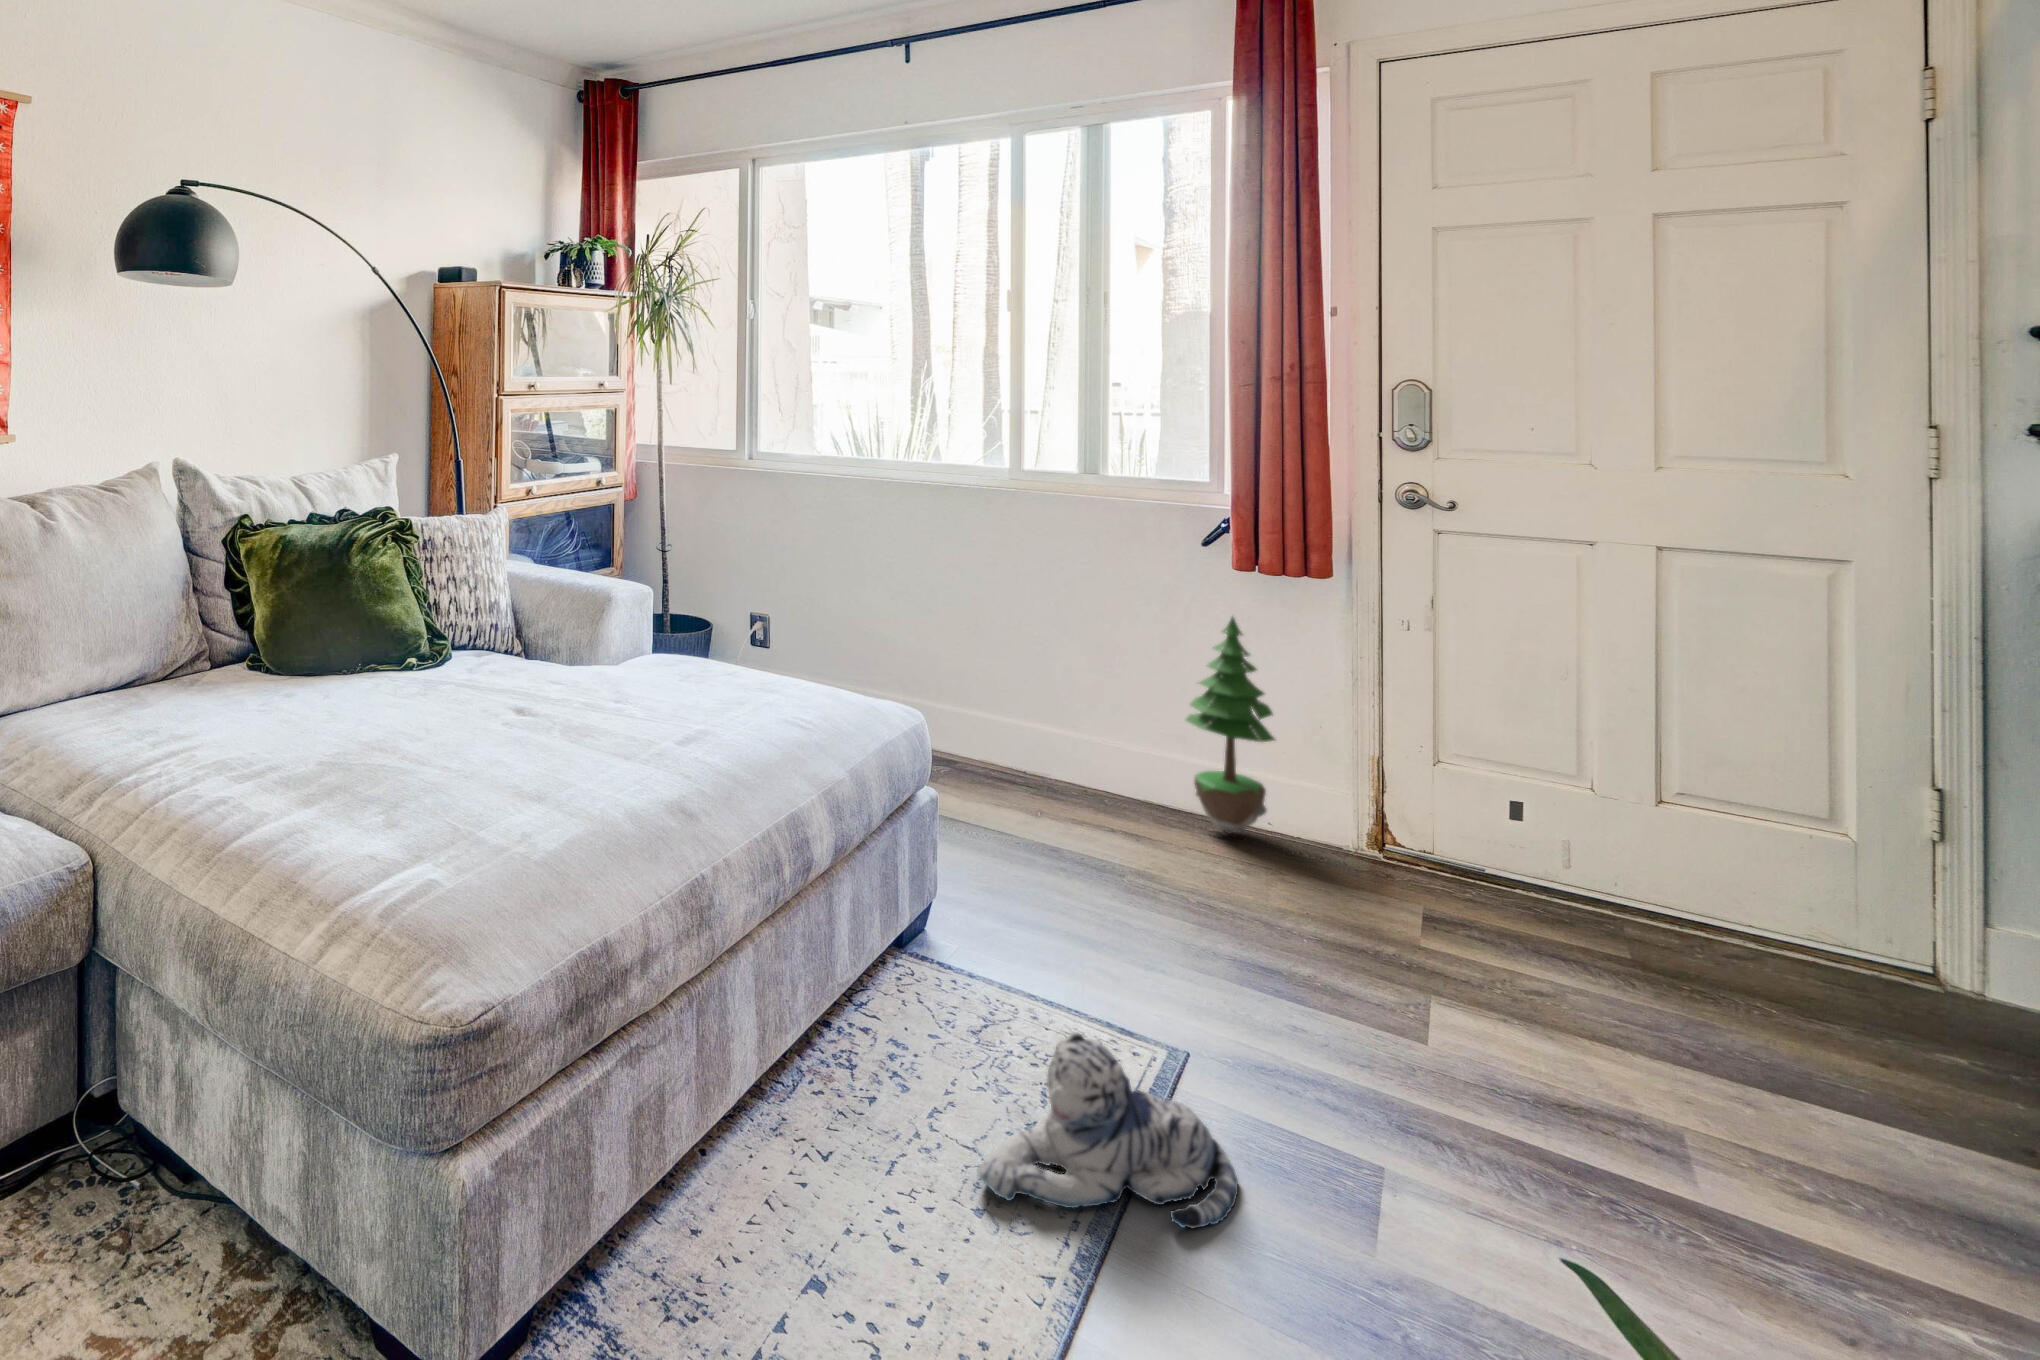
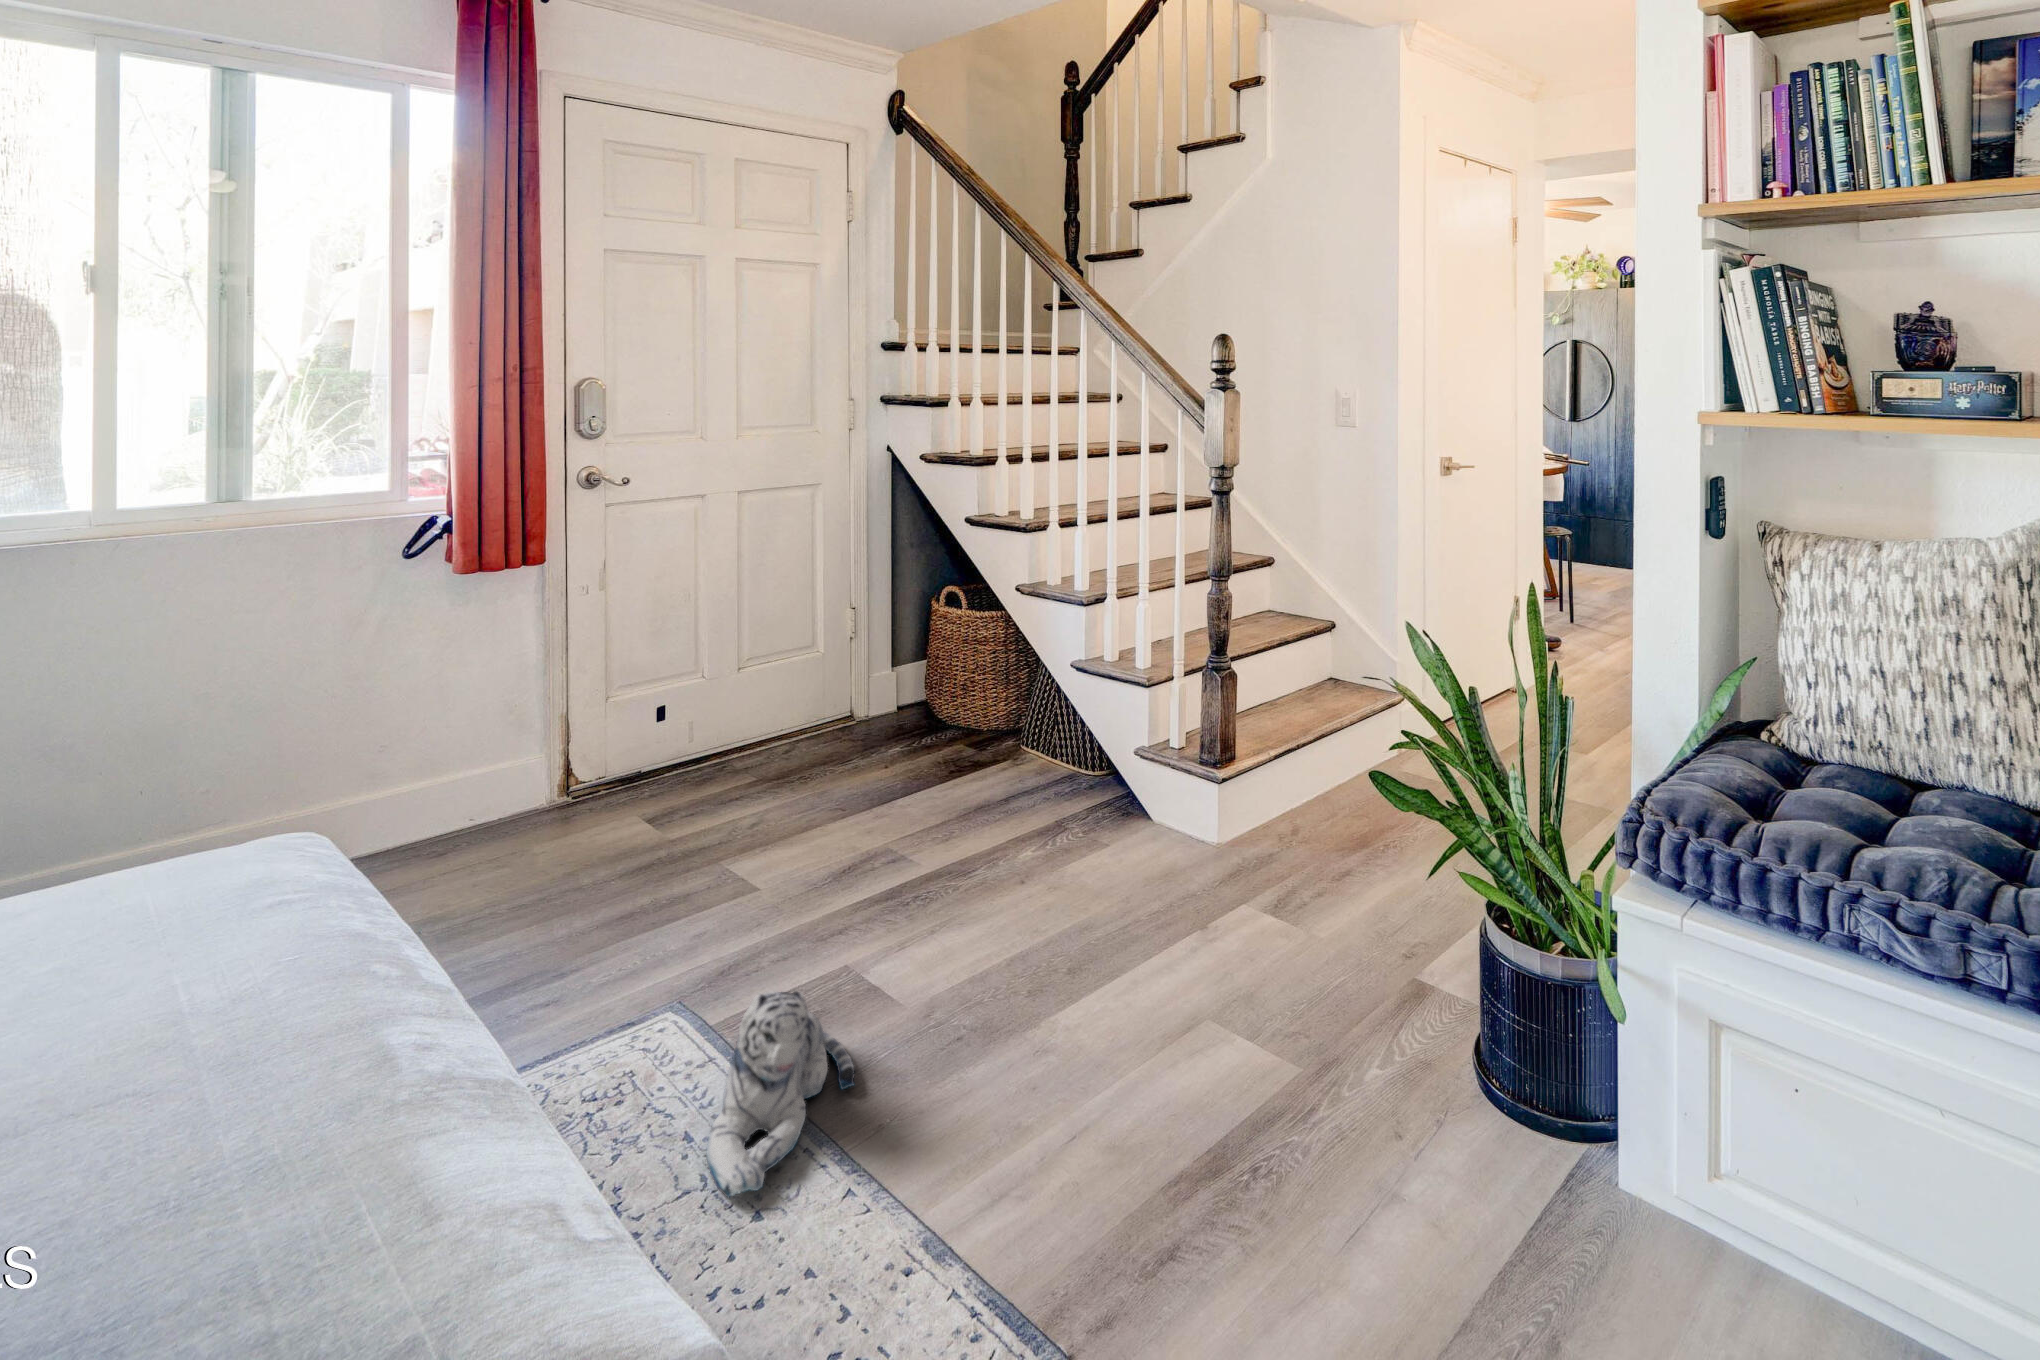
potted tree: present [1186,617,1275,834] -> none [404,618,502,845]

